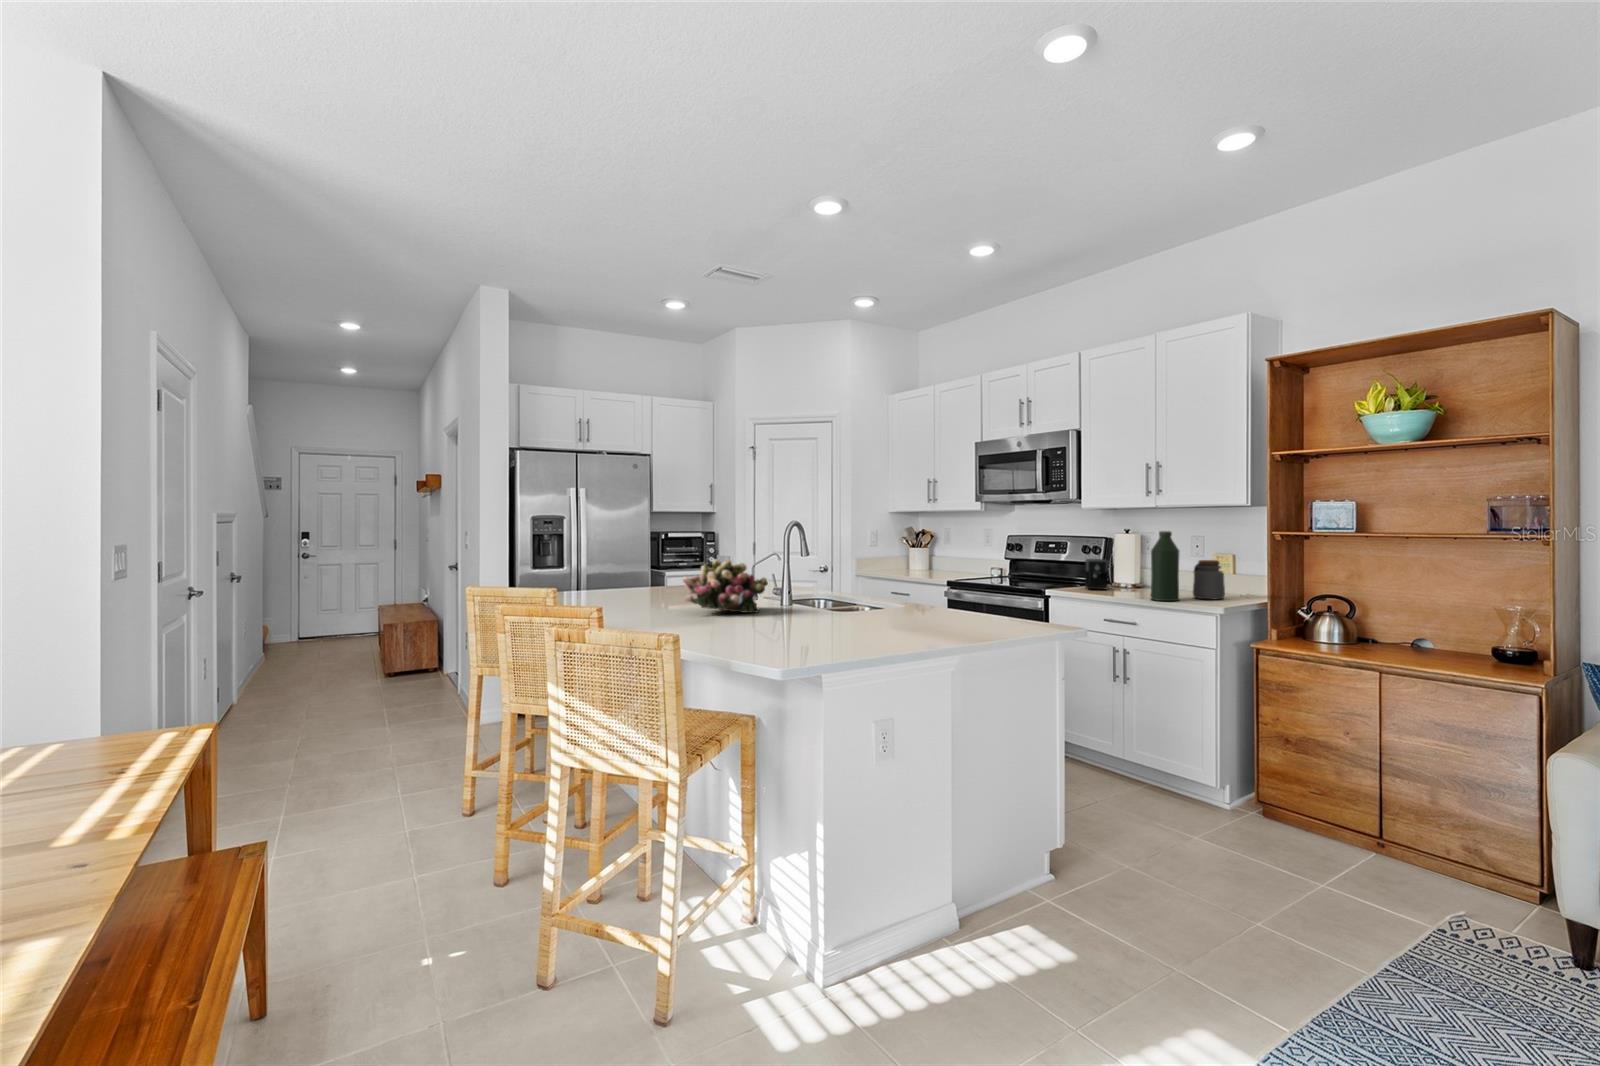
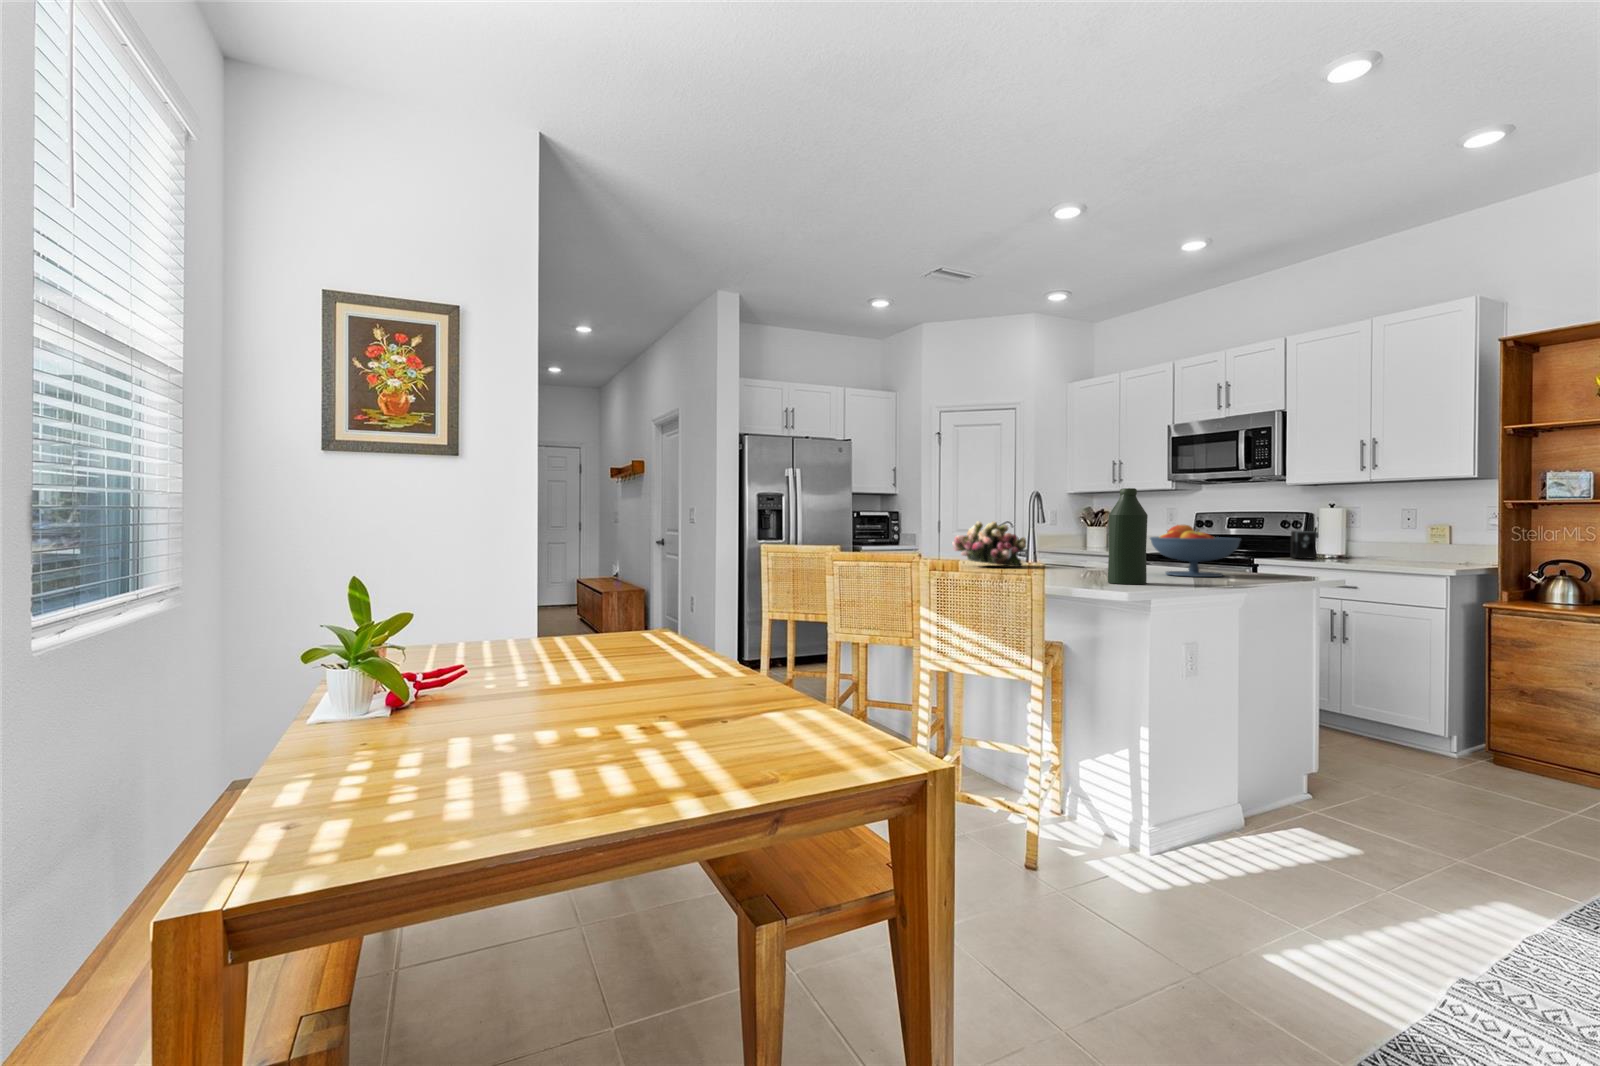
bottle: present [1151,531,1179,601] -> present [1108,488,1148,584]
jar: present [1193,560,1225,599] -> none [1412,529,1447,565]
fruit bowl: none [870,568,965,632] -> present [1150,525,1241,577]

